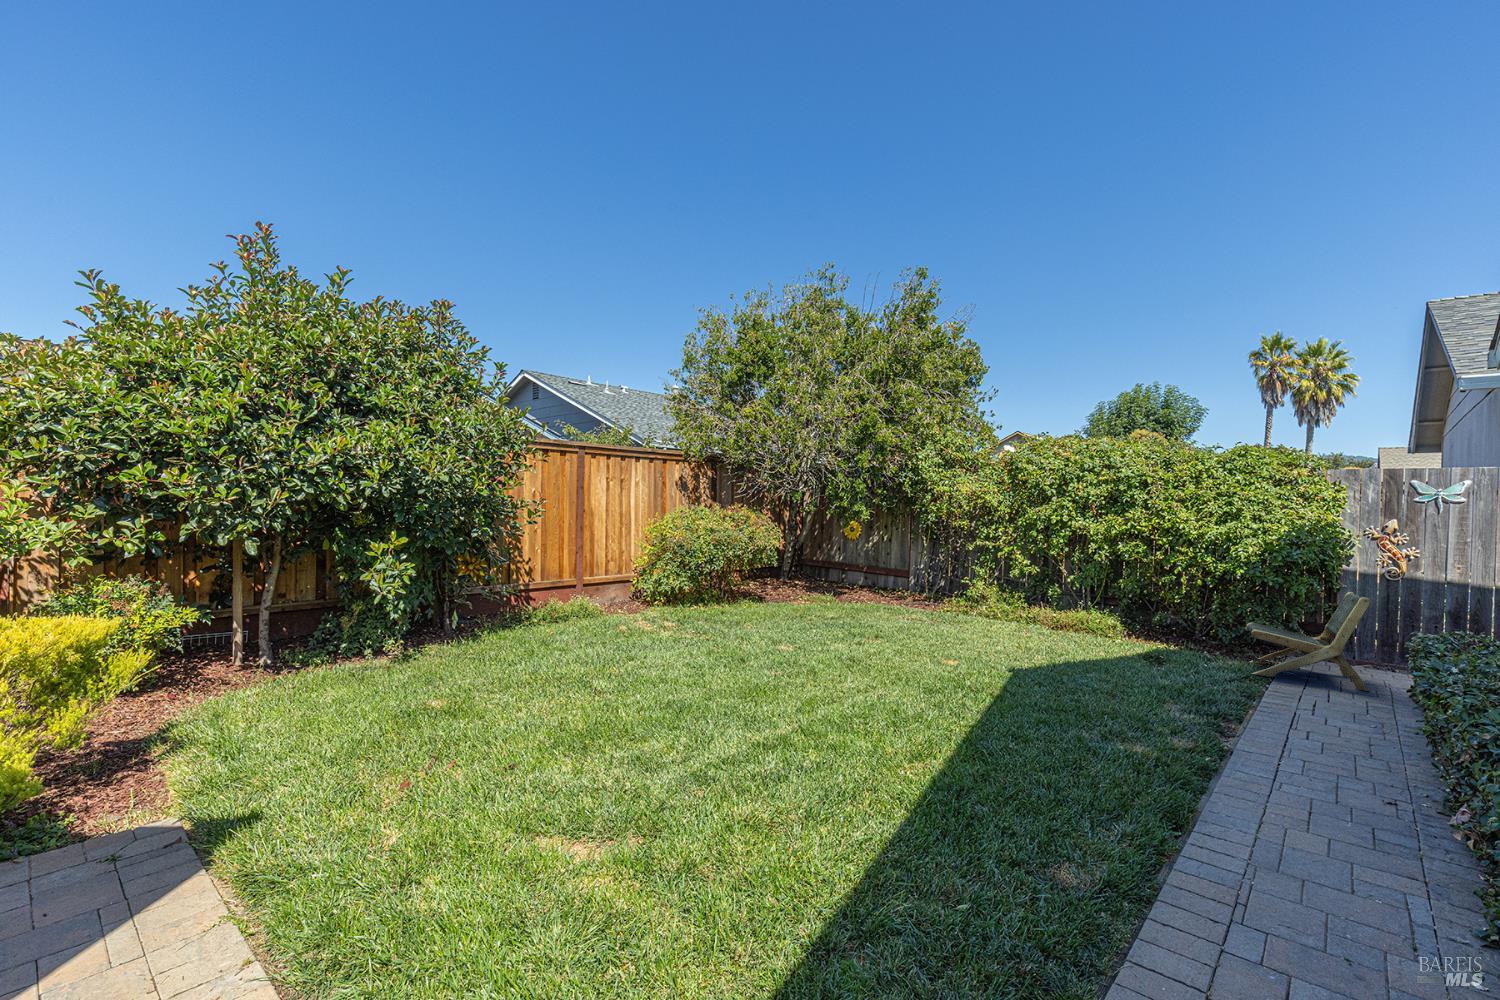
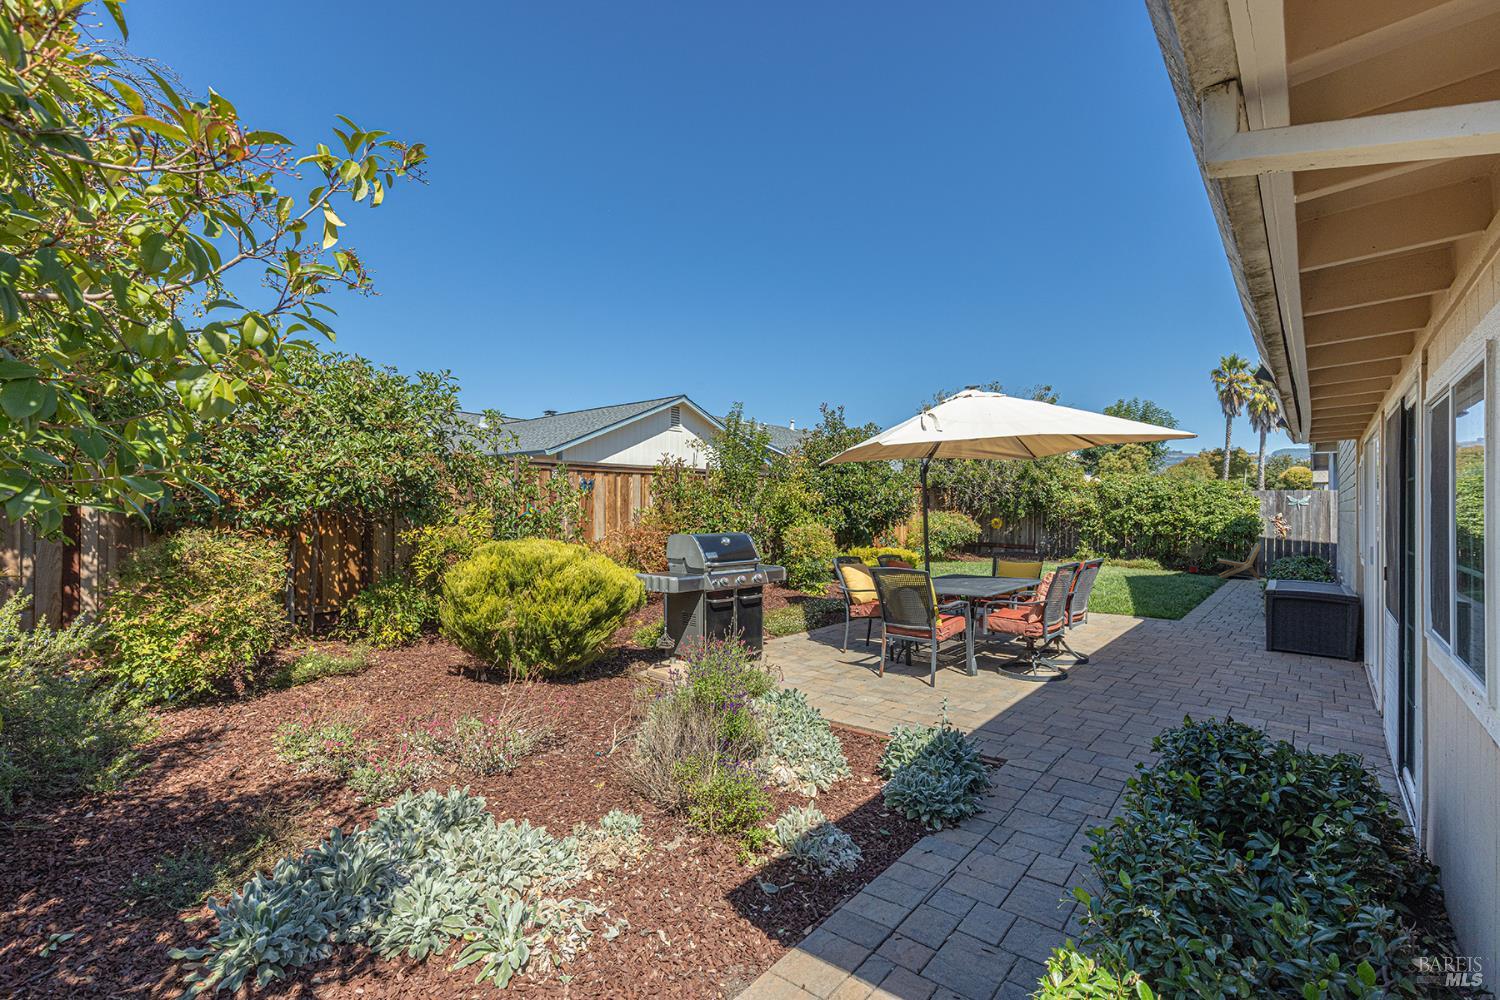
potted tree: none [1158,573,1228,652] -> present [1179,539,1209,573]

